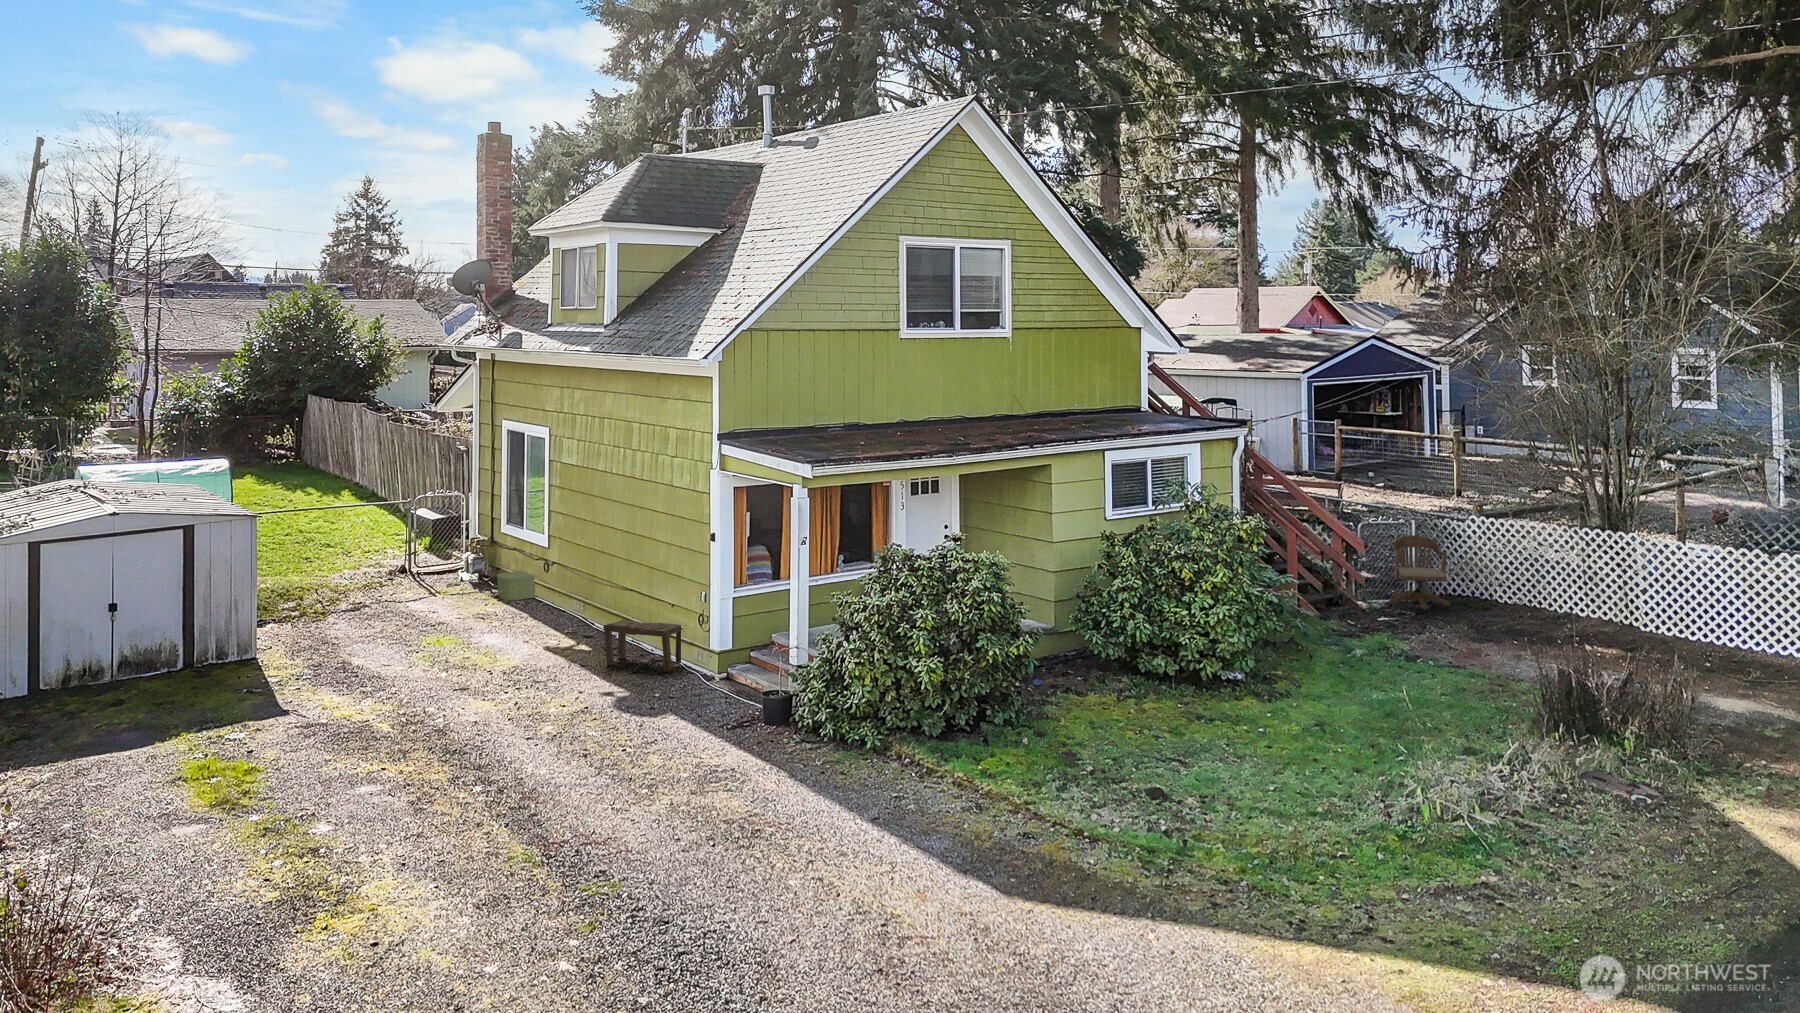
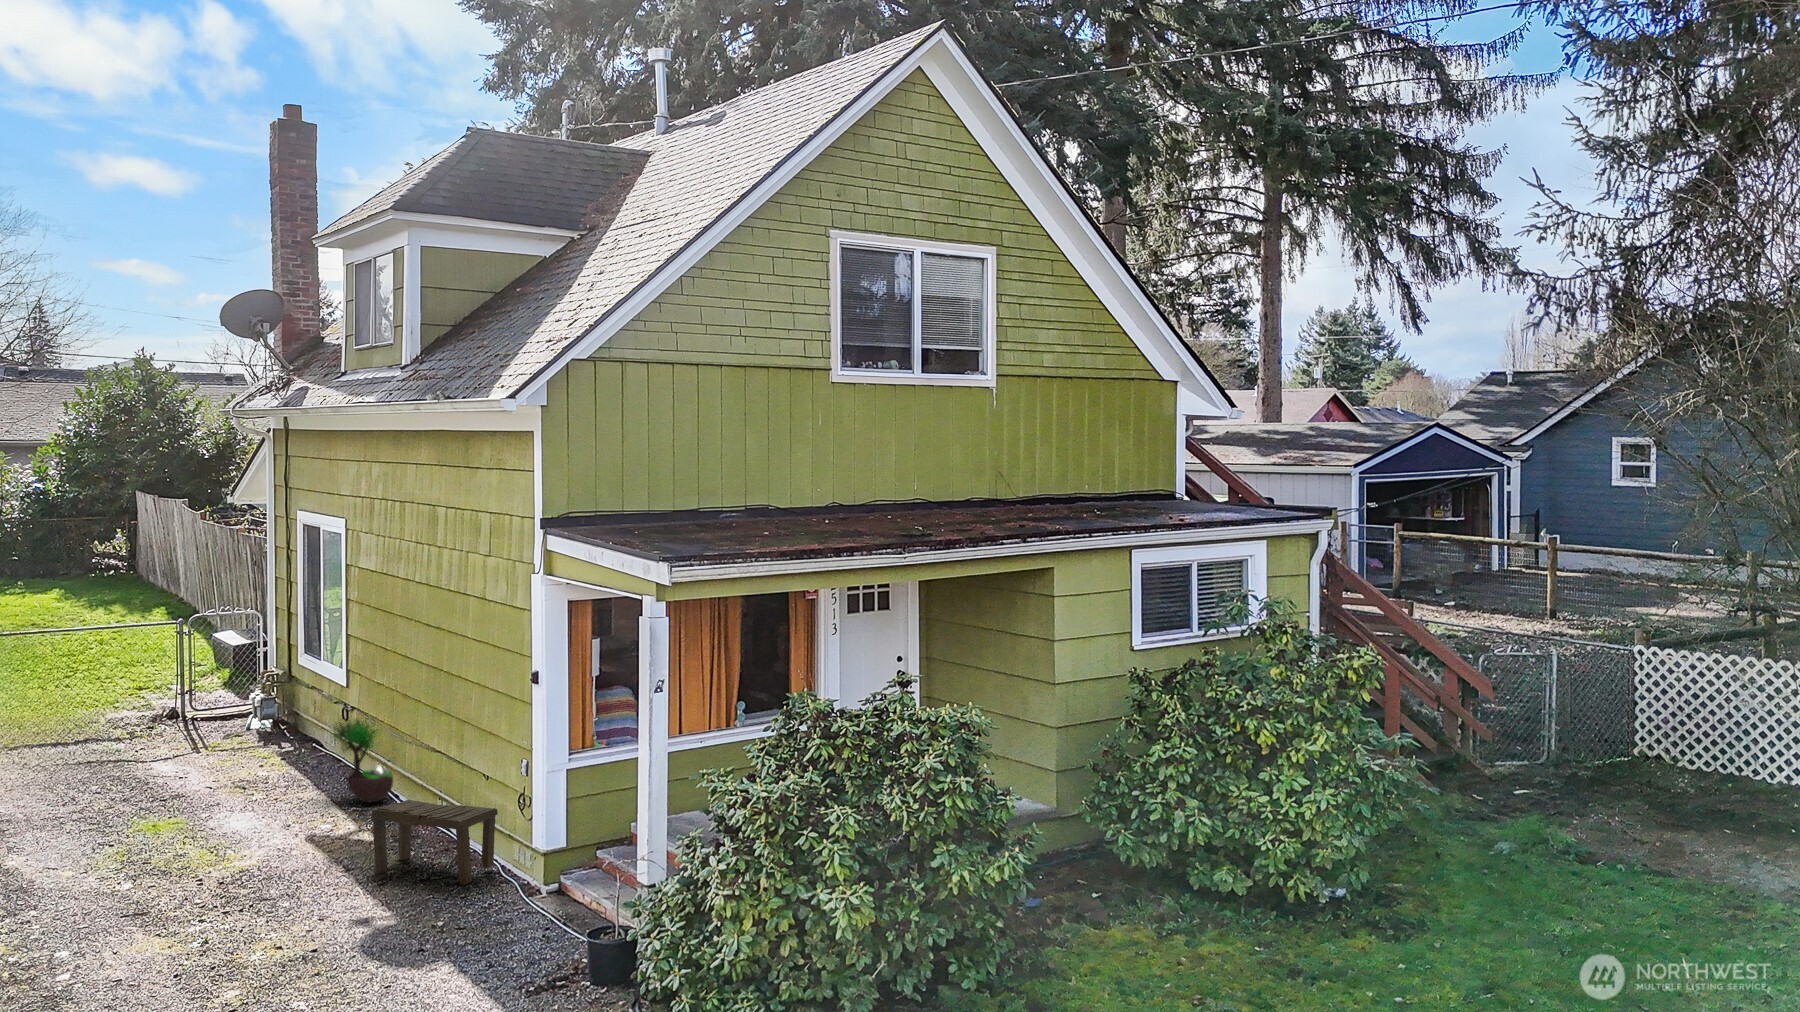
chair: present [1388,535,1450,614] -> none [1530,672,1621,785]
potted tree: none [552,562,597,626] -> present [333,716,393,802]
storage box: present [497,571,537,600] -> none [272,718,329,761]

